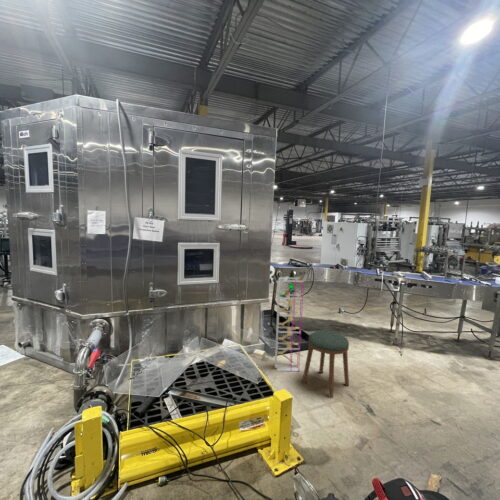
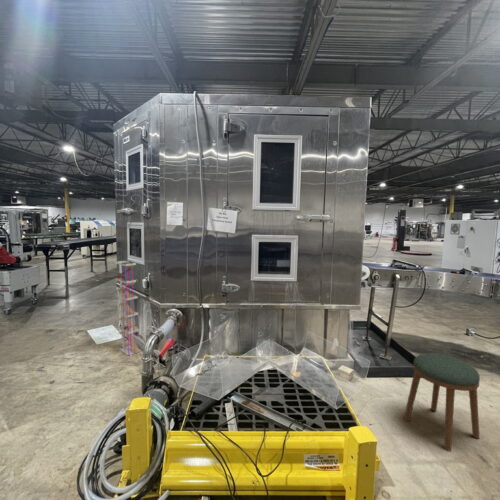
shelving unit: present [275,277,304,371] -> present [115,261,139,355]

